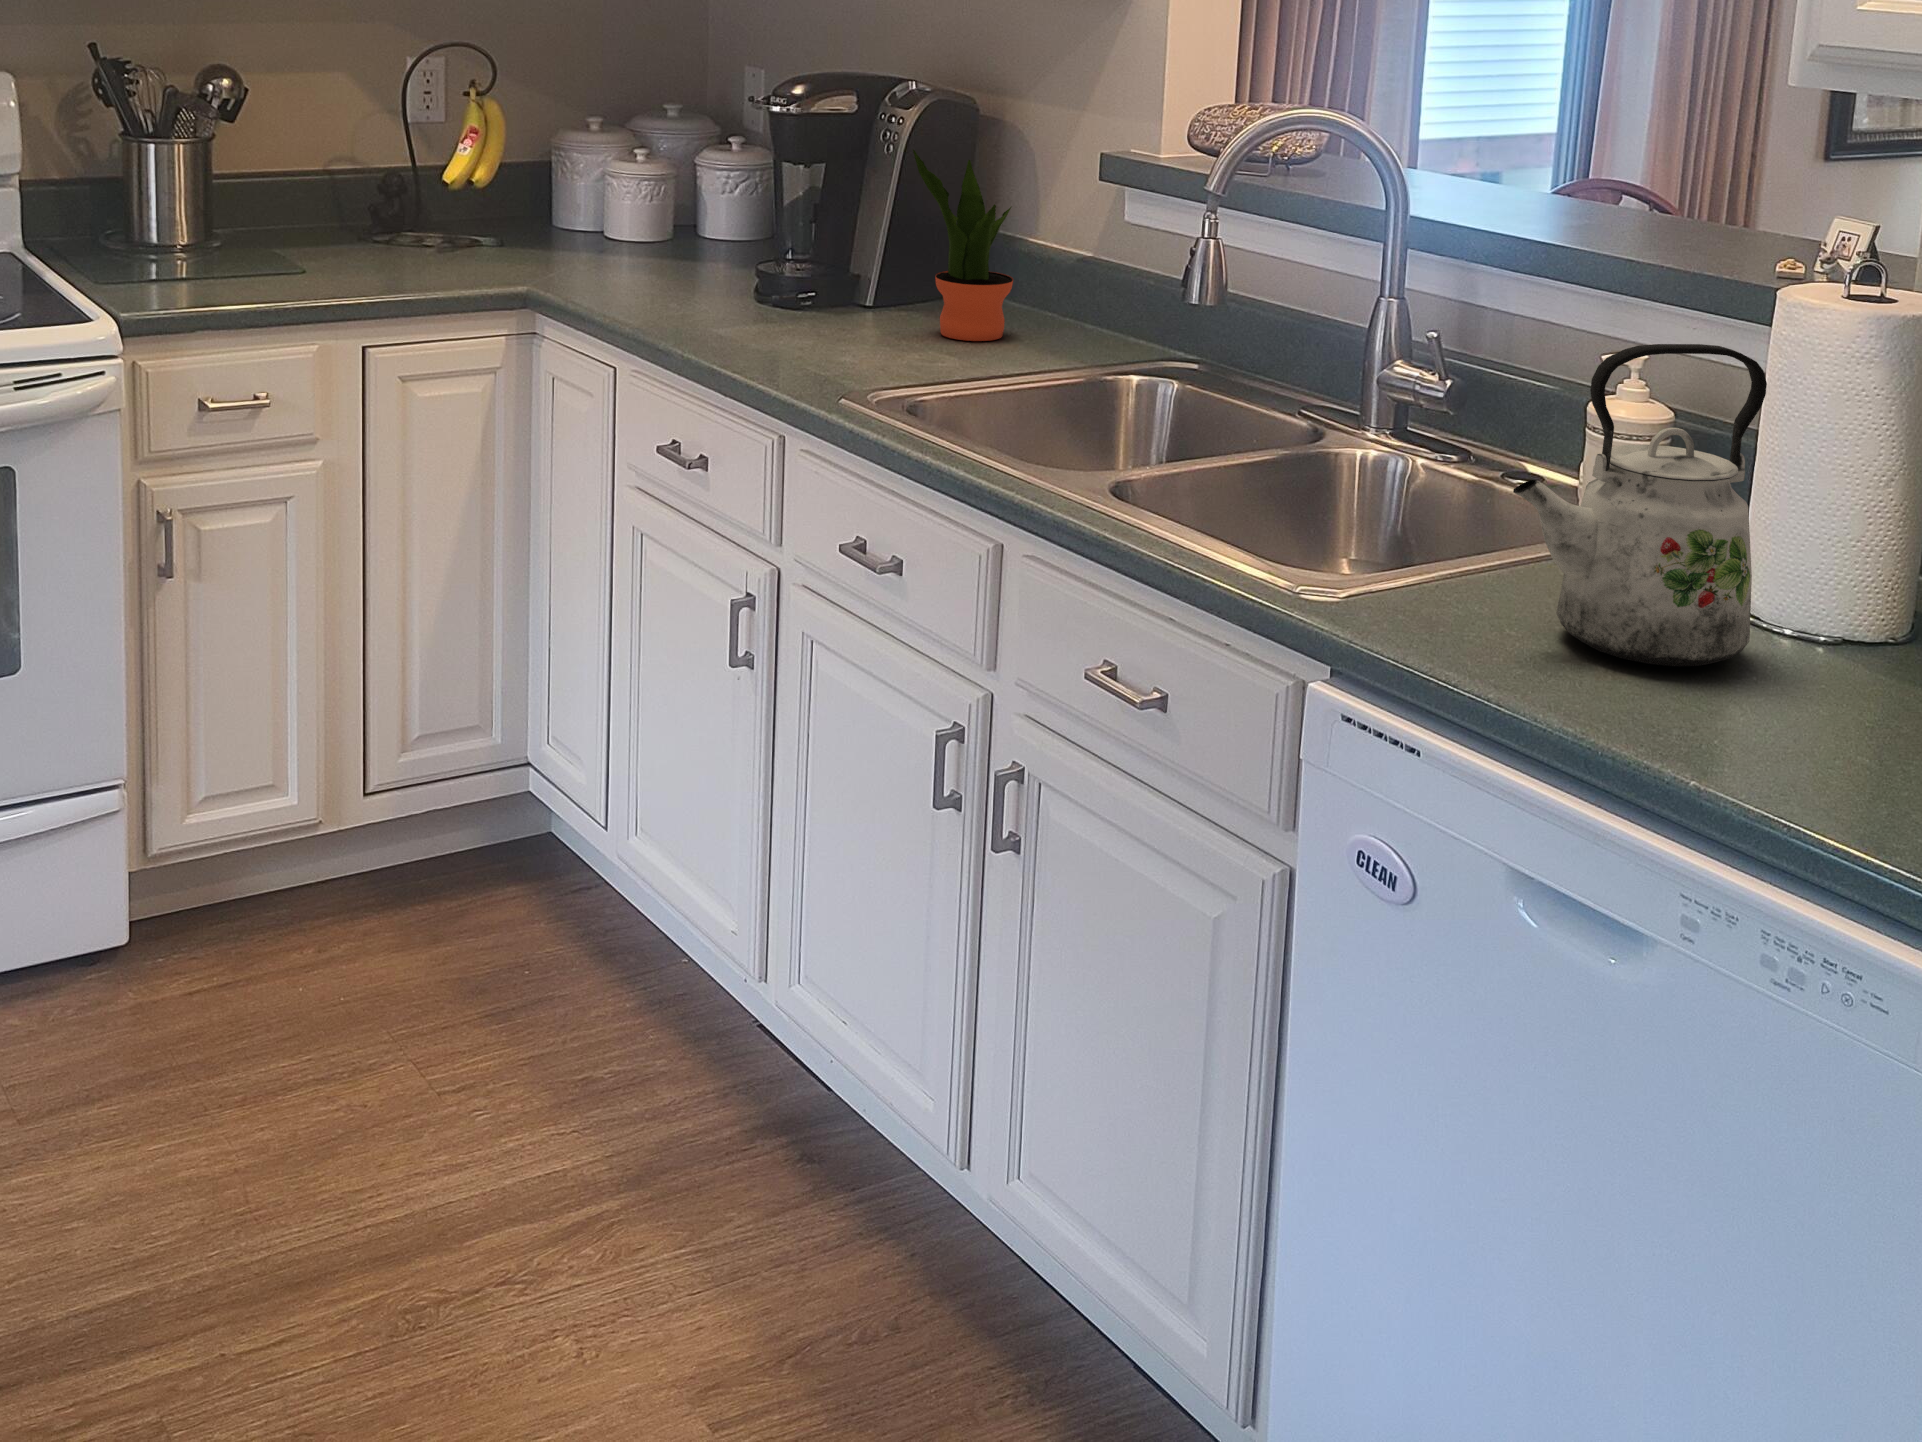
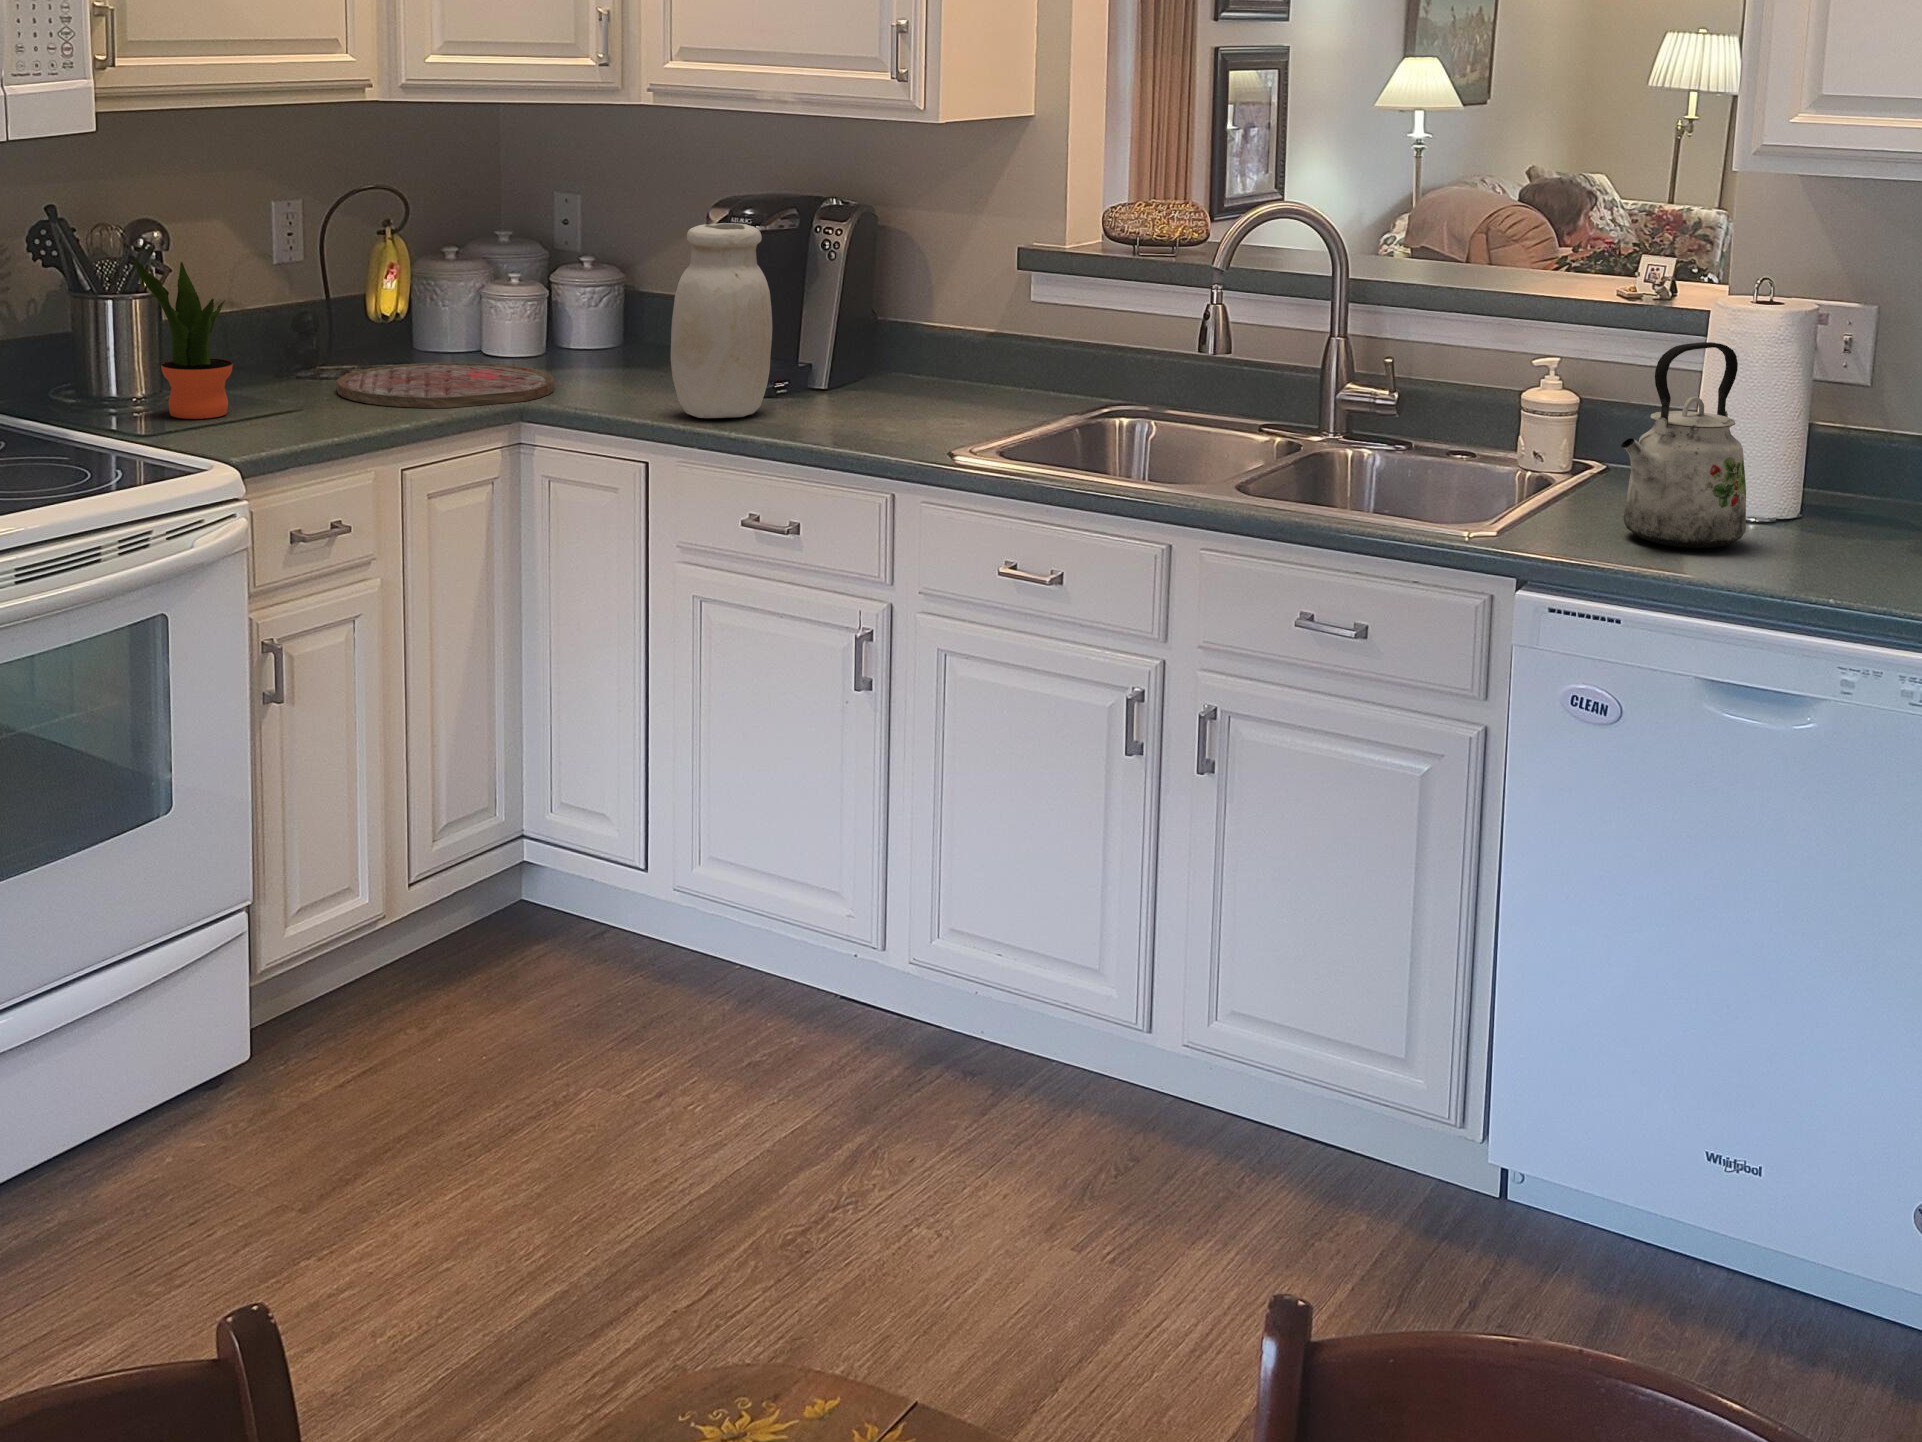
jar: none [653,97,773,323] -> present [671,223,772,418]
potted plant: present [913,150,1013,341] -> present [132,256,233,419]
cutting board: none [384,235,616,284] -> present [337,362,554,408]

